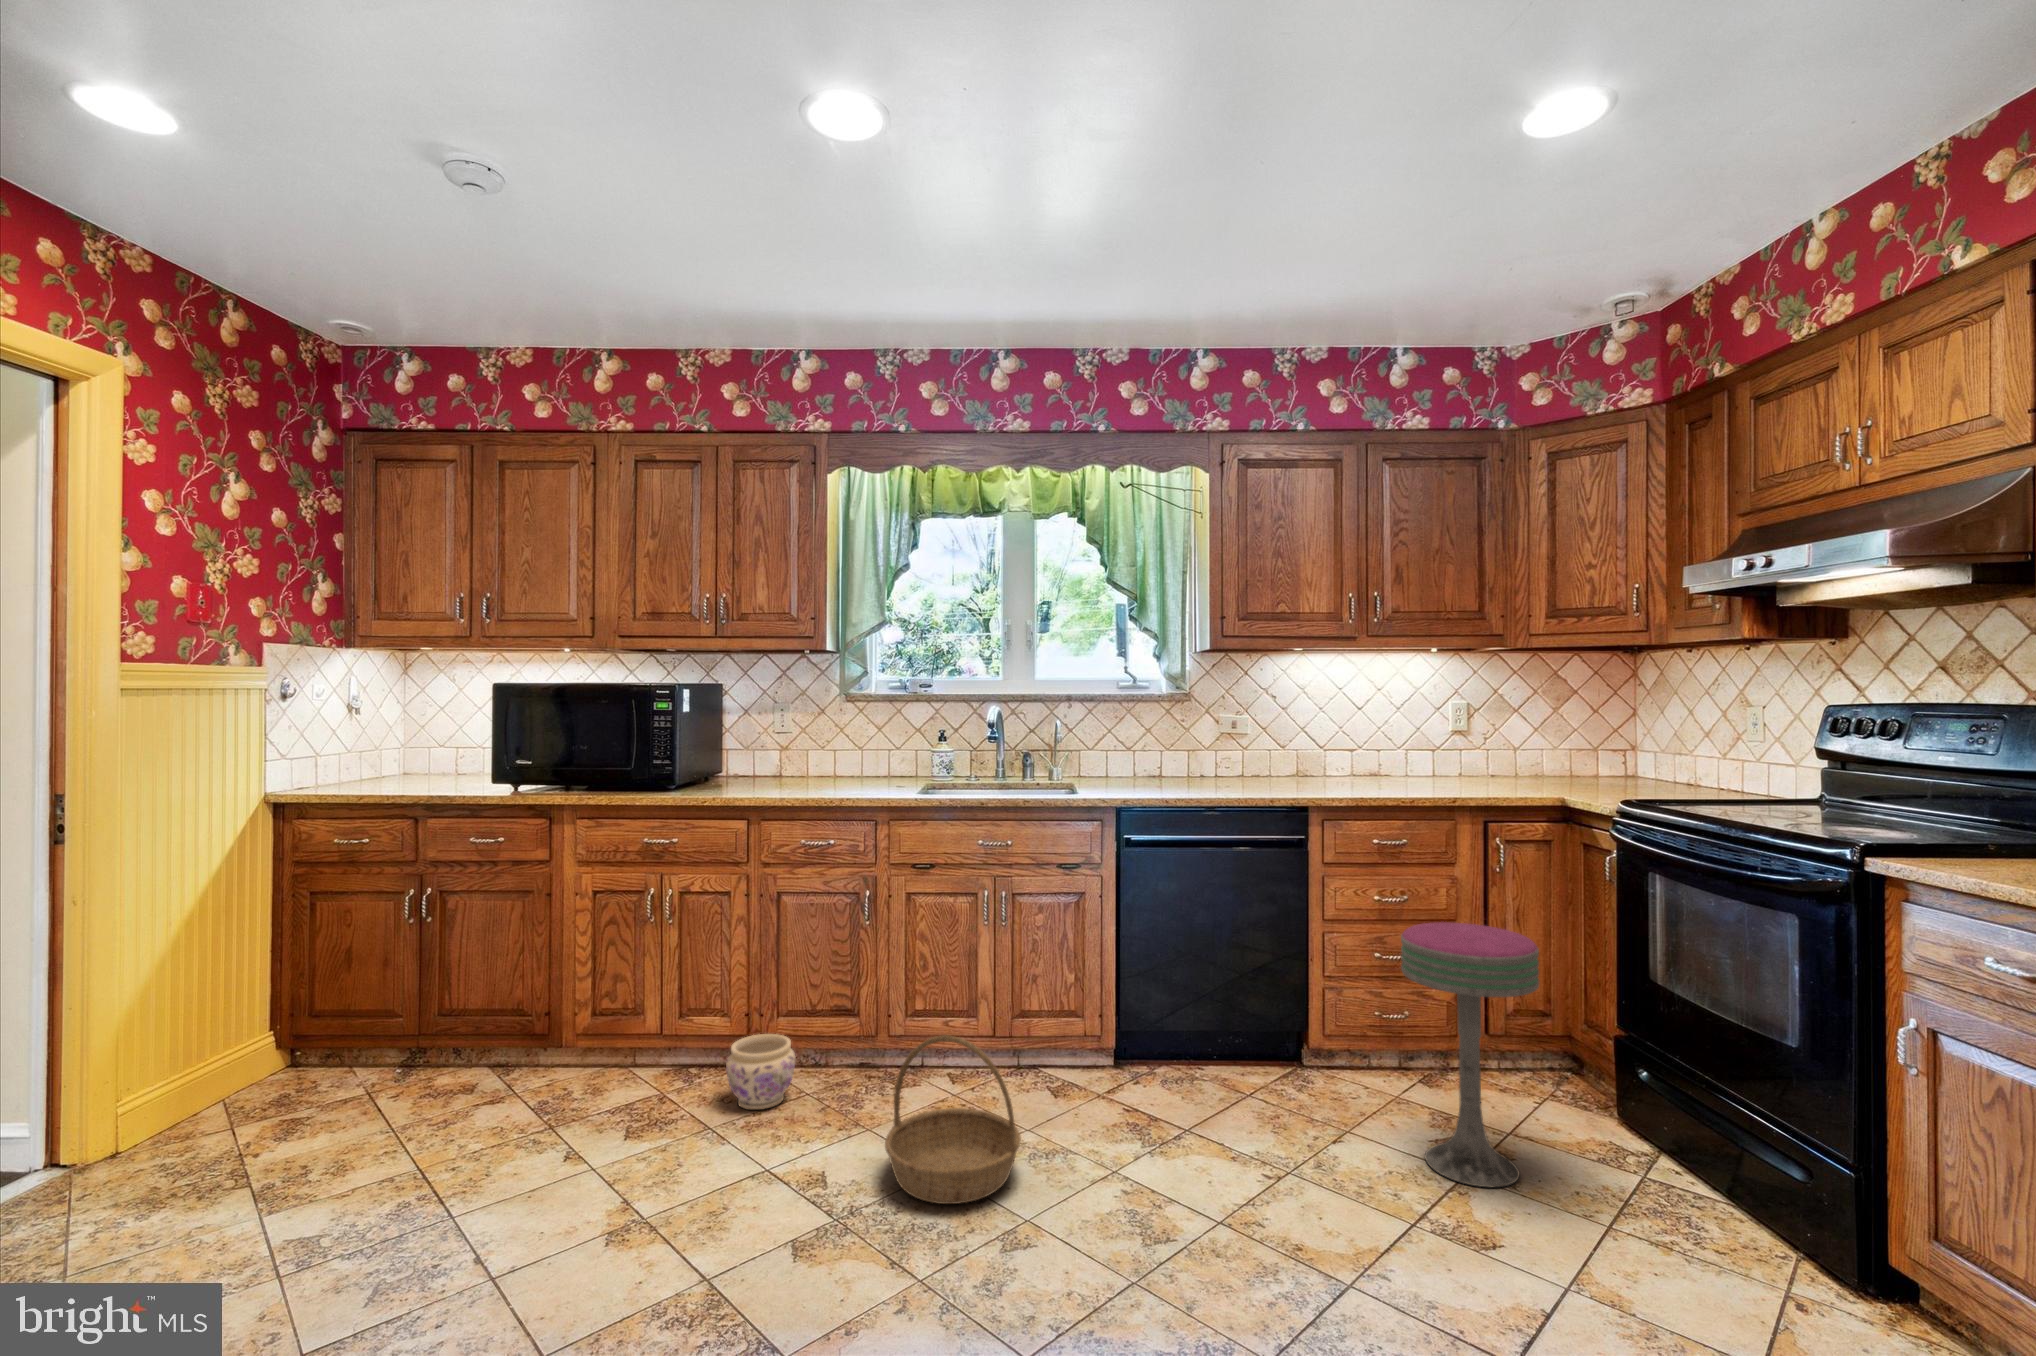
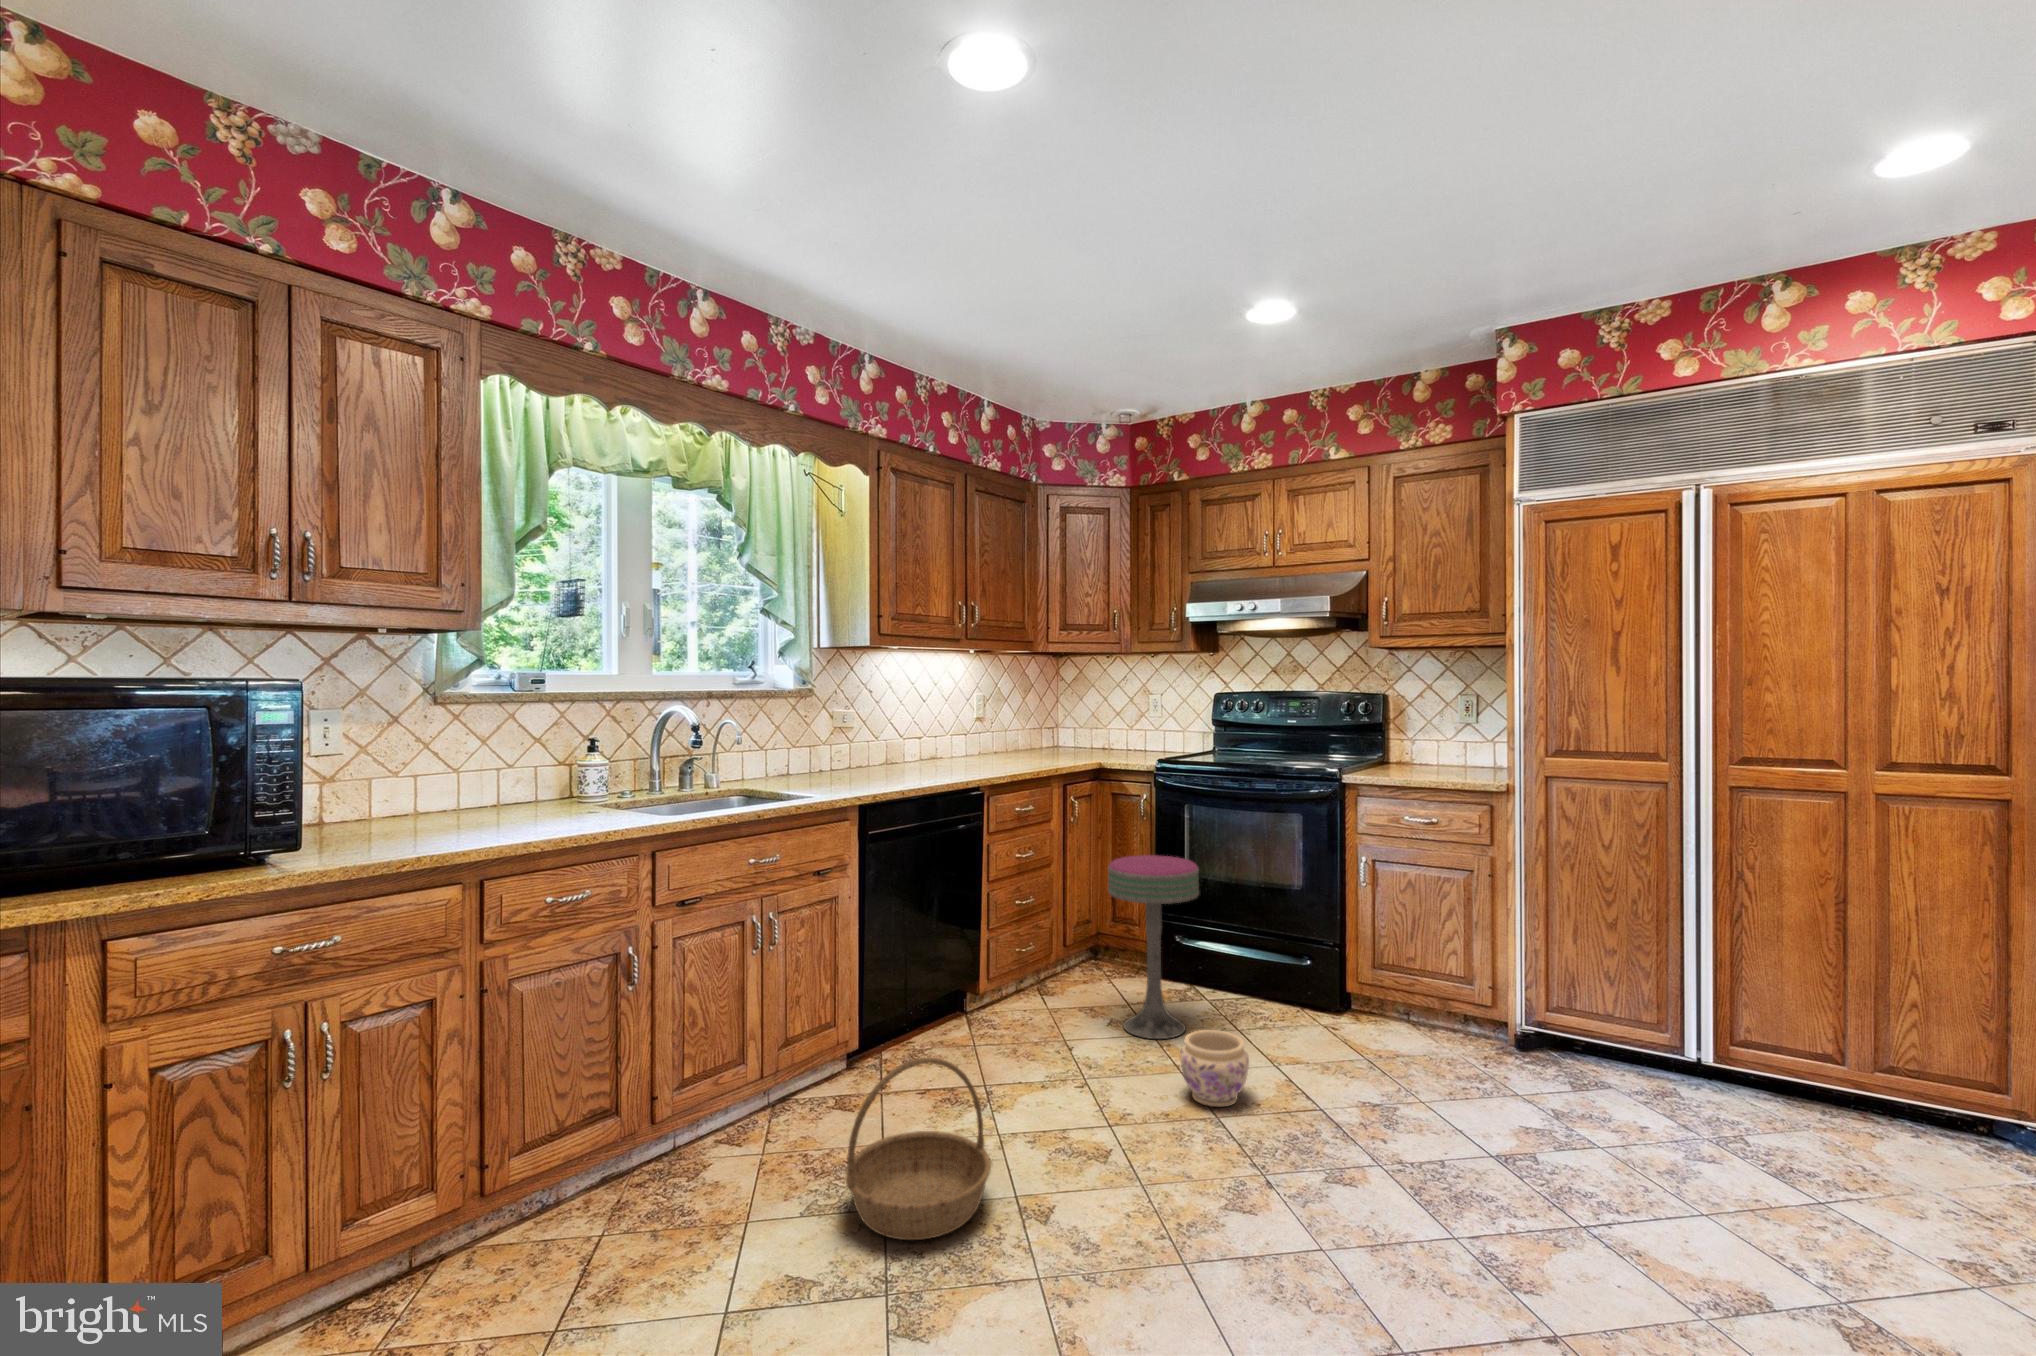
planter: present [726,1034,795,1110] -> present [1180,1030,1249,1107]

